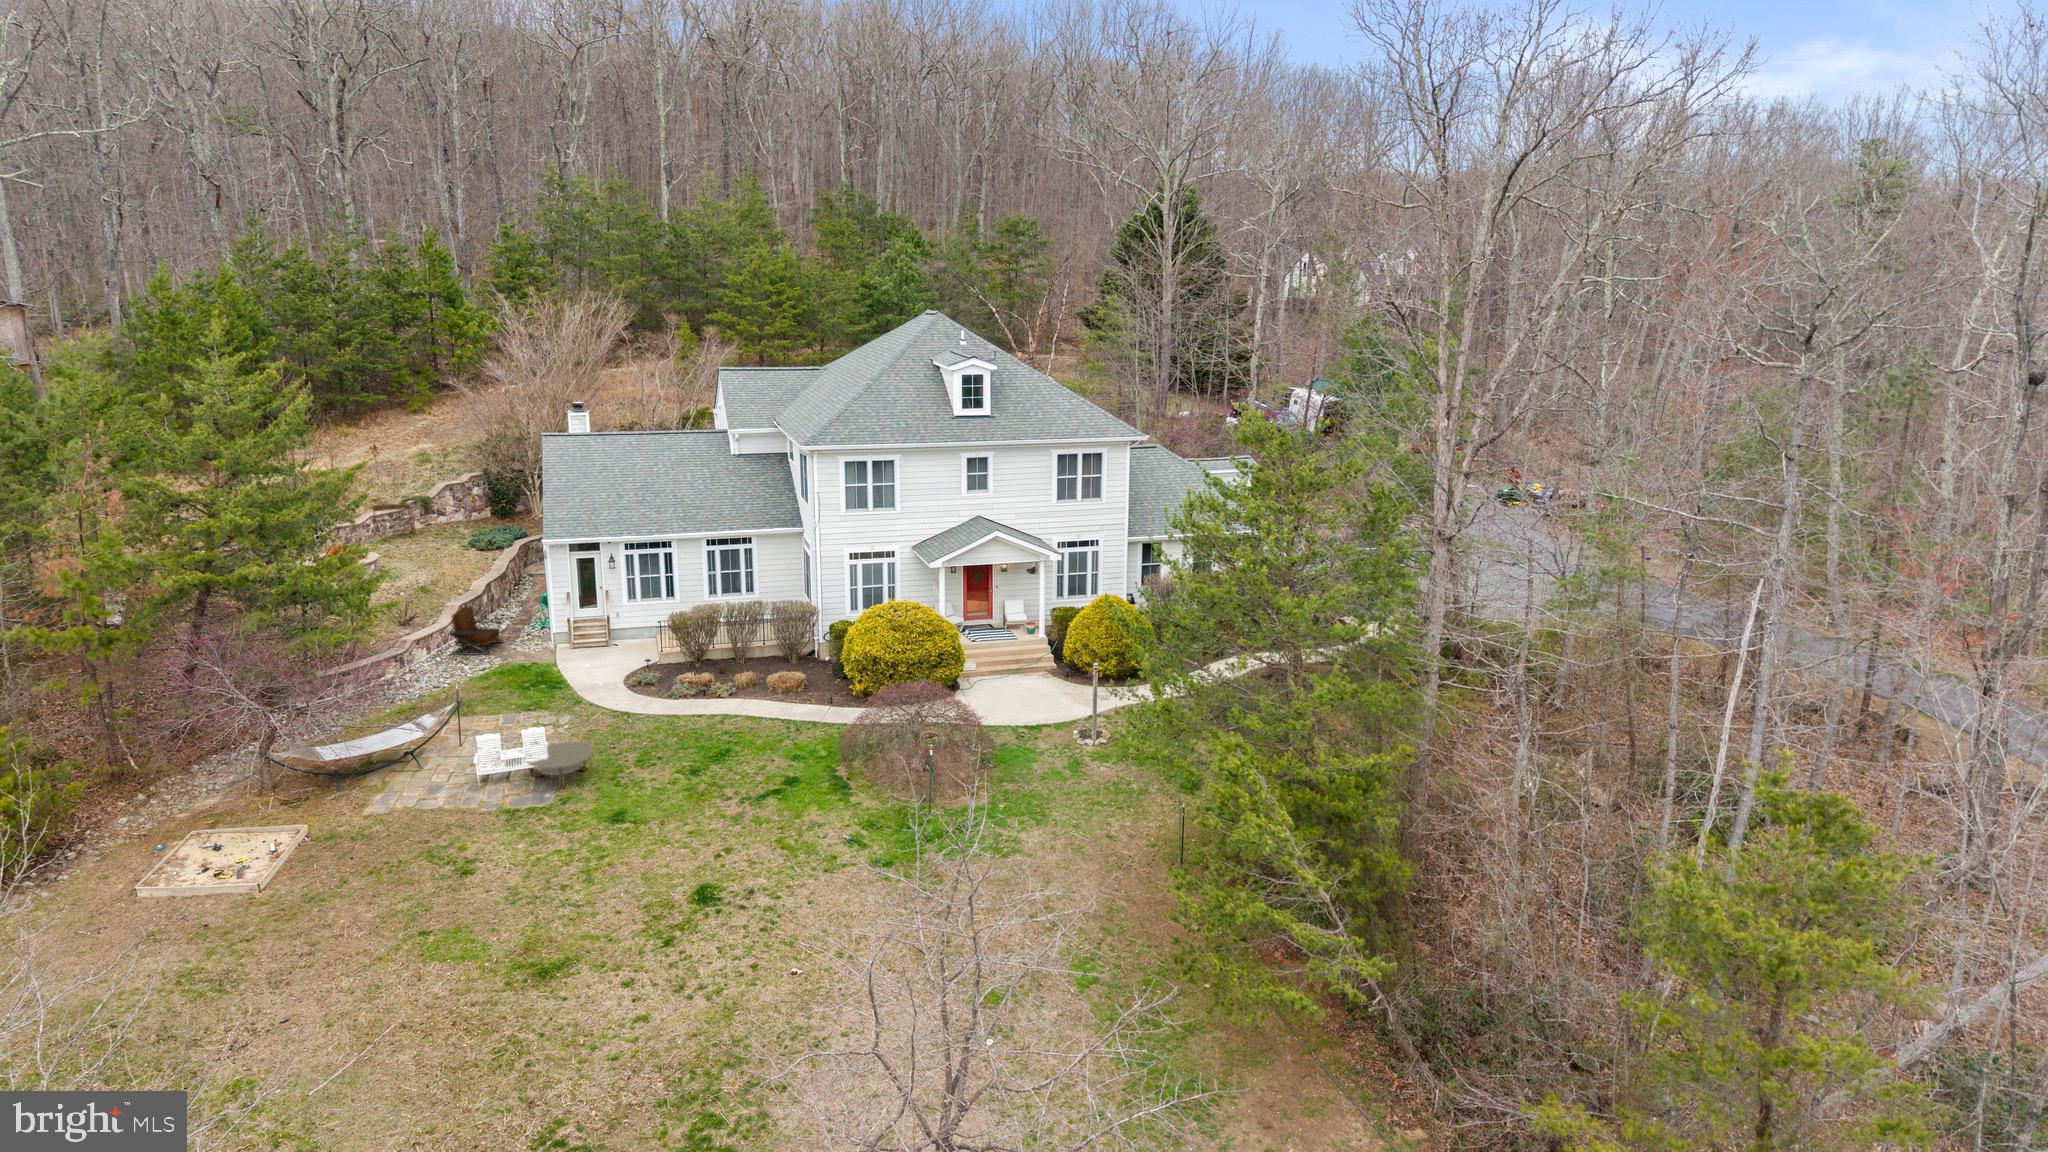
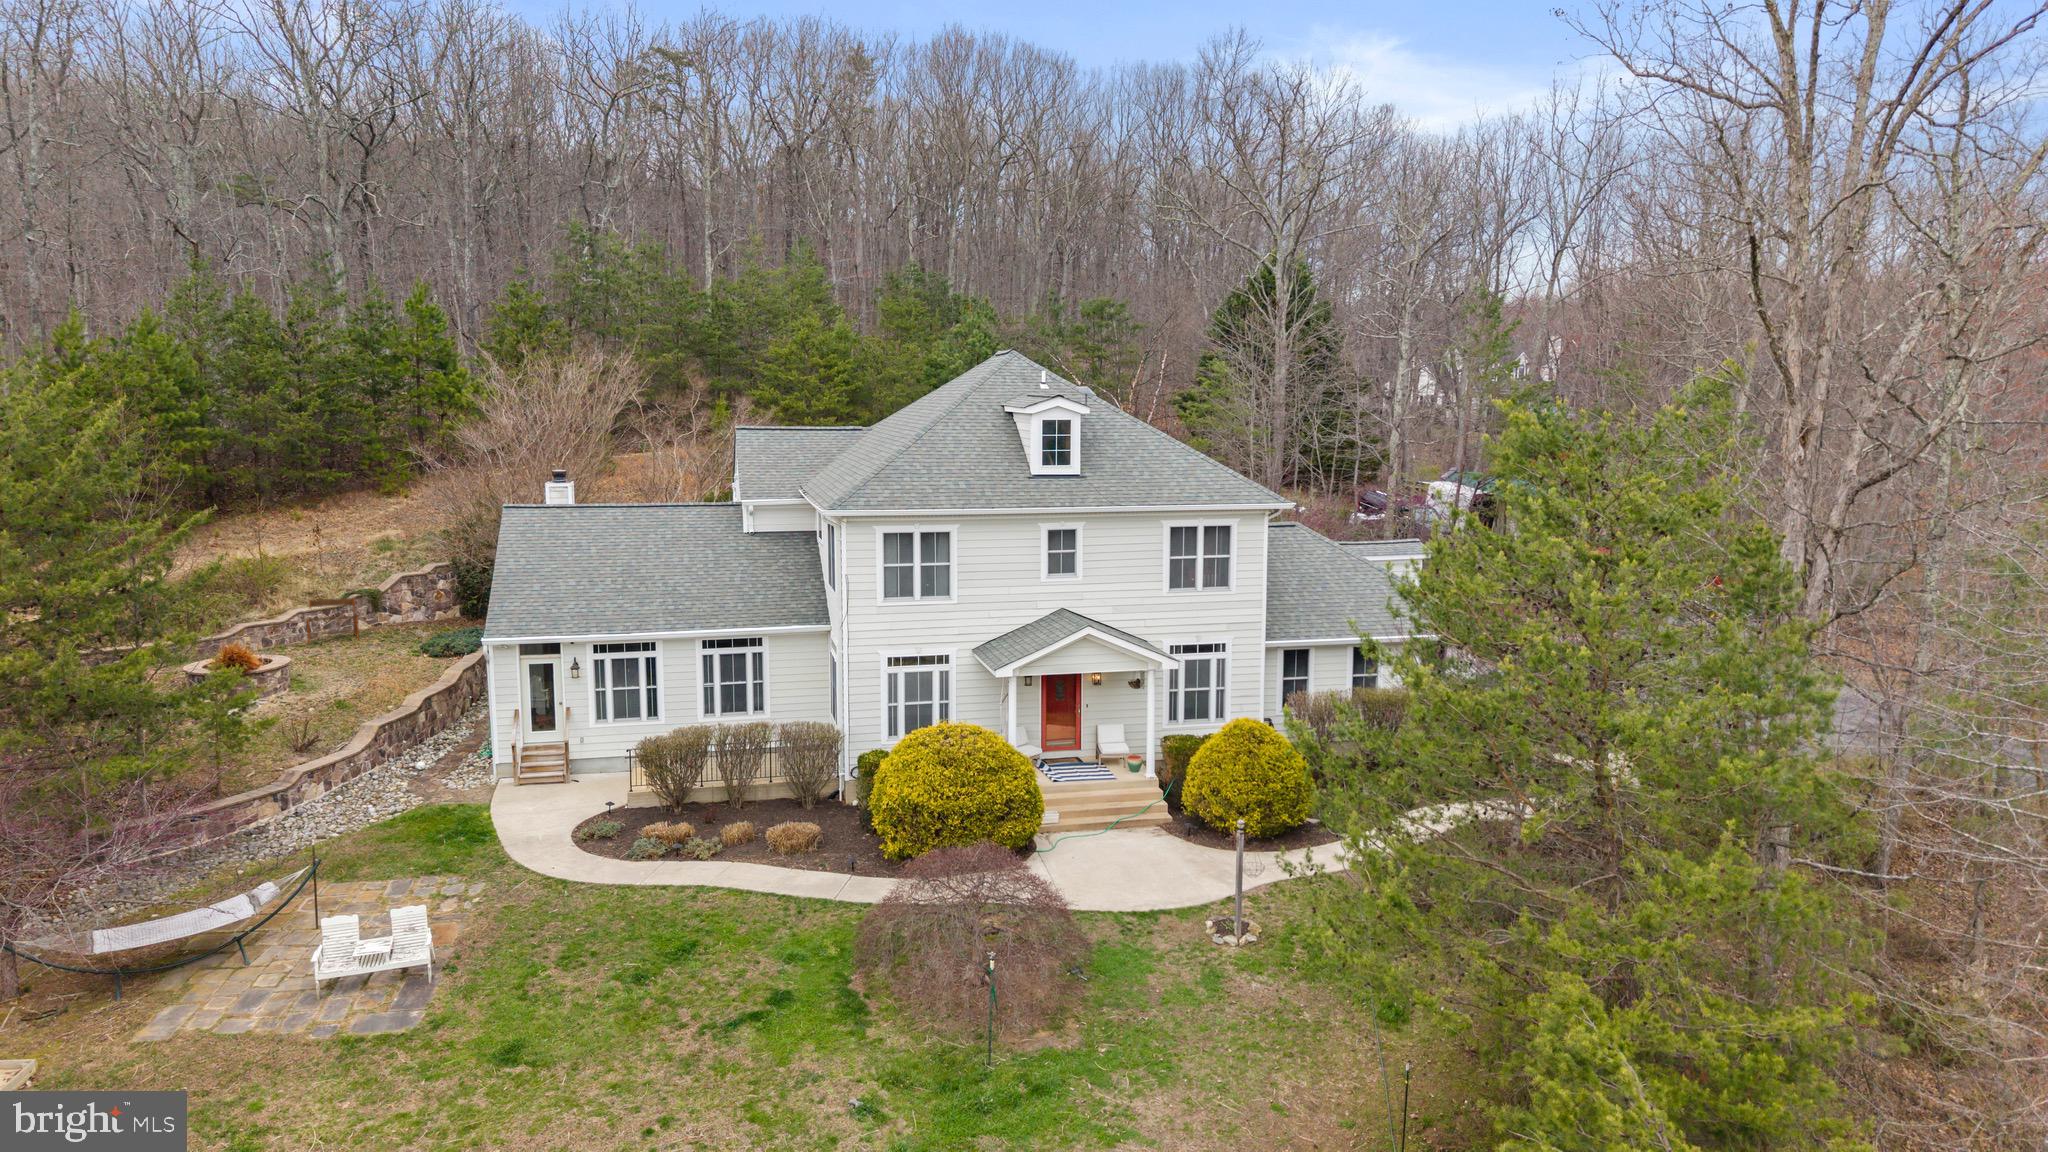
lounge chair: present [448,606,503,655] -> none [353,726,431,793]
round table: present [528,742,593,789] -> none [390,927,494,1003]

